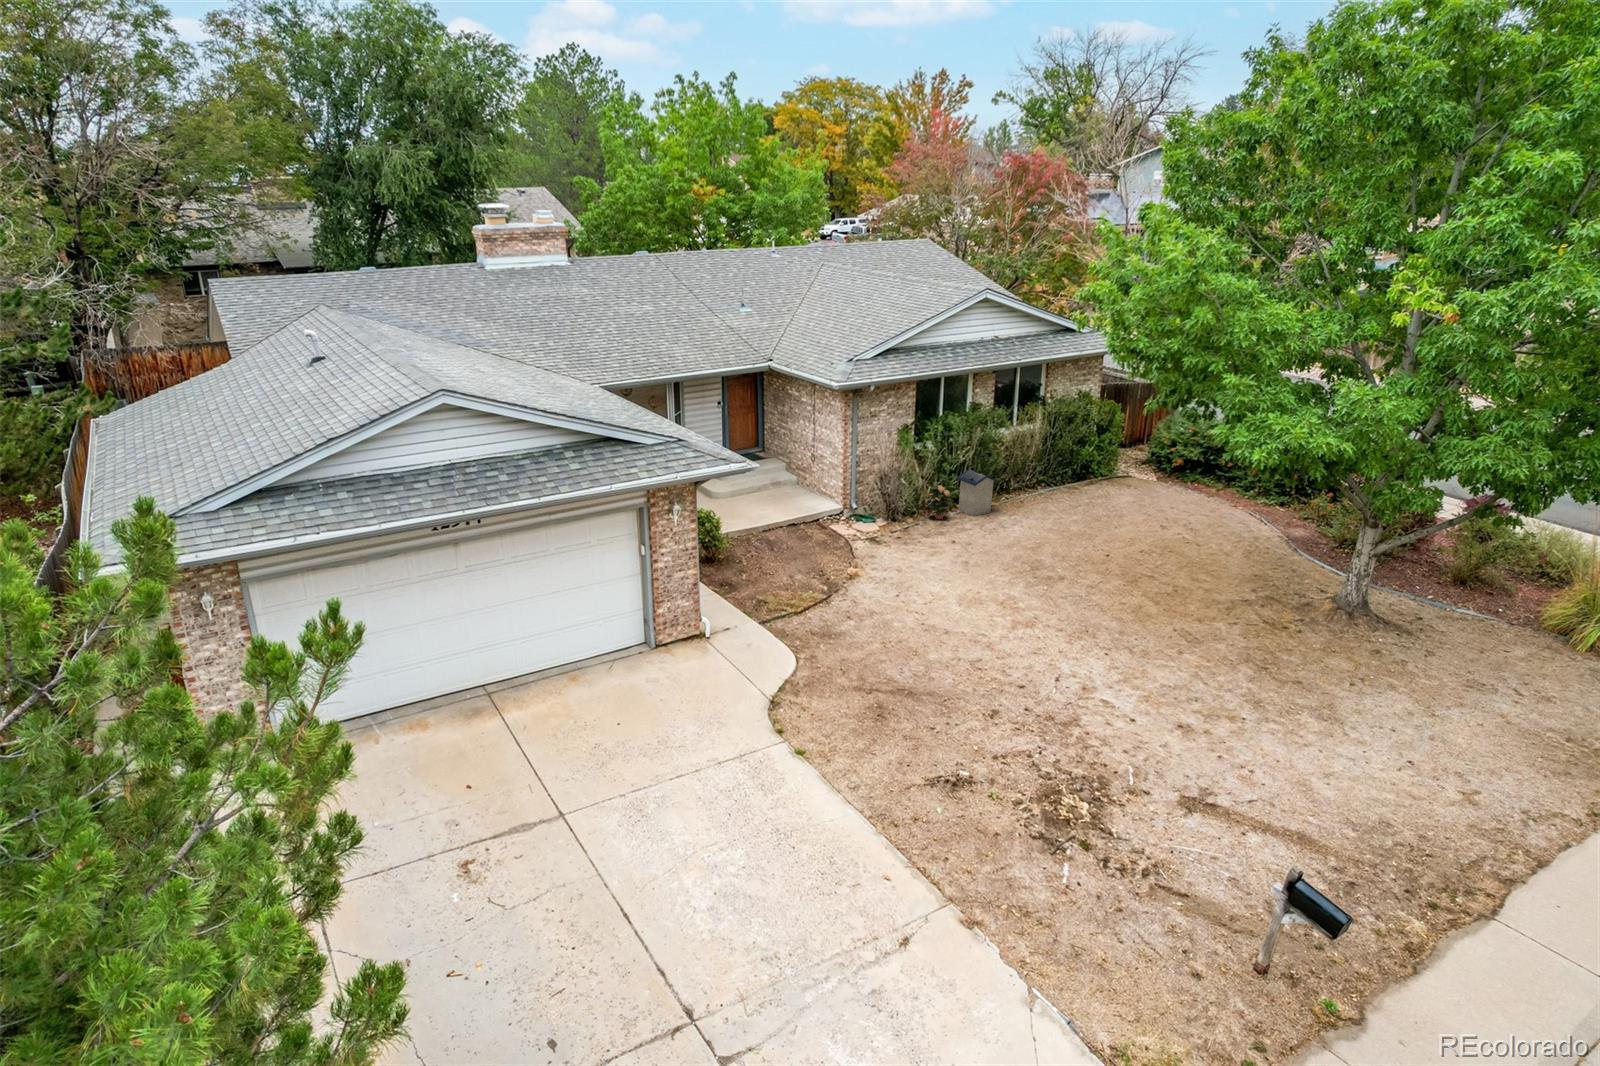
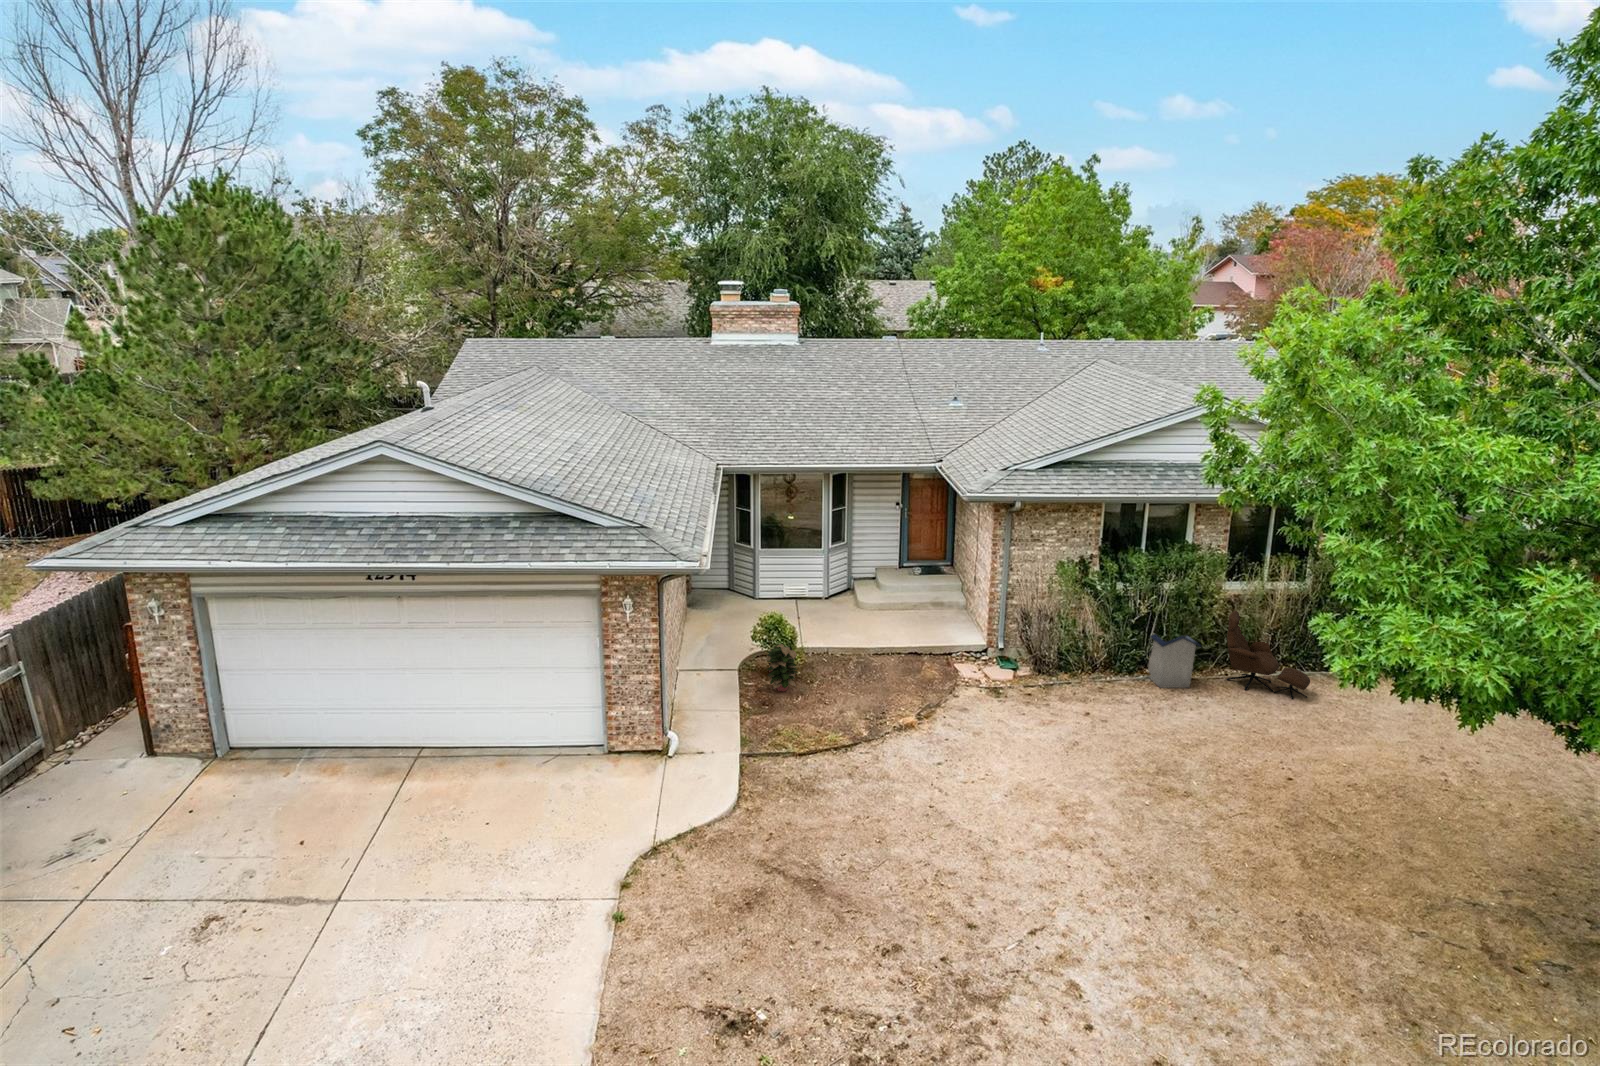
lounge chair: none [1005,451,1060,508] -> present [1227,611,1310,699]
decorative plant: present [929,485,952,519] -> present [765,644,798,691]

